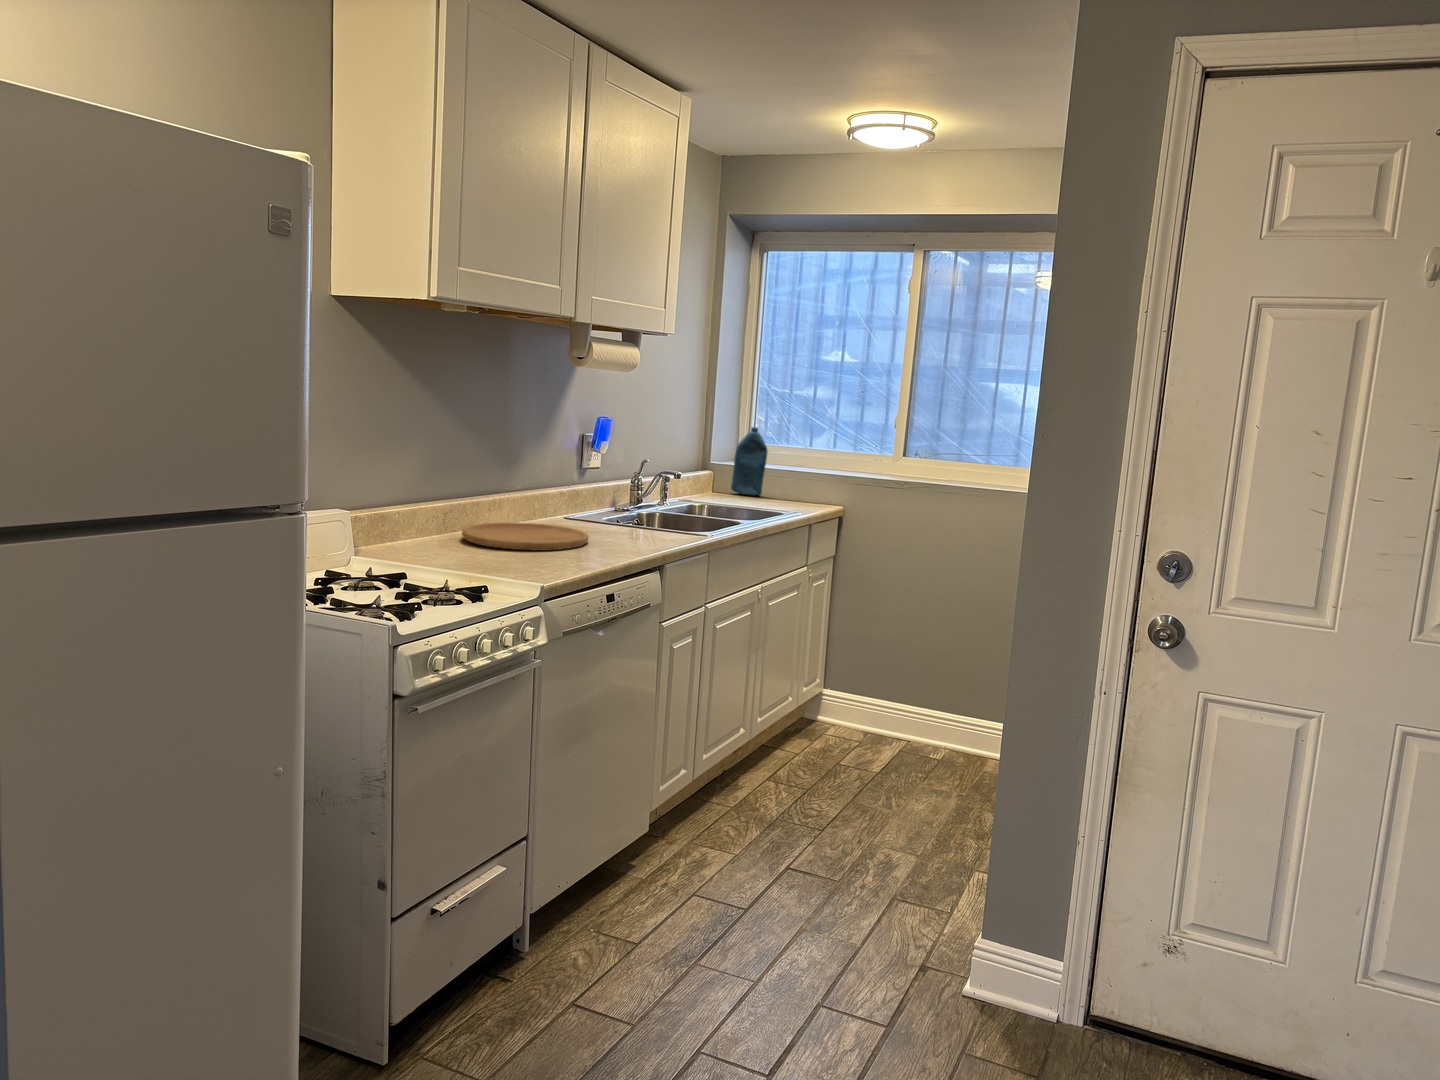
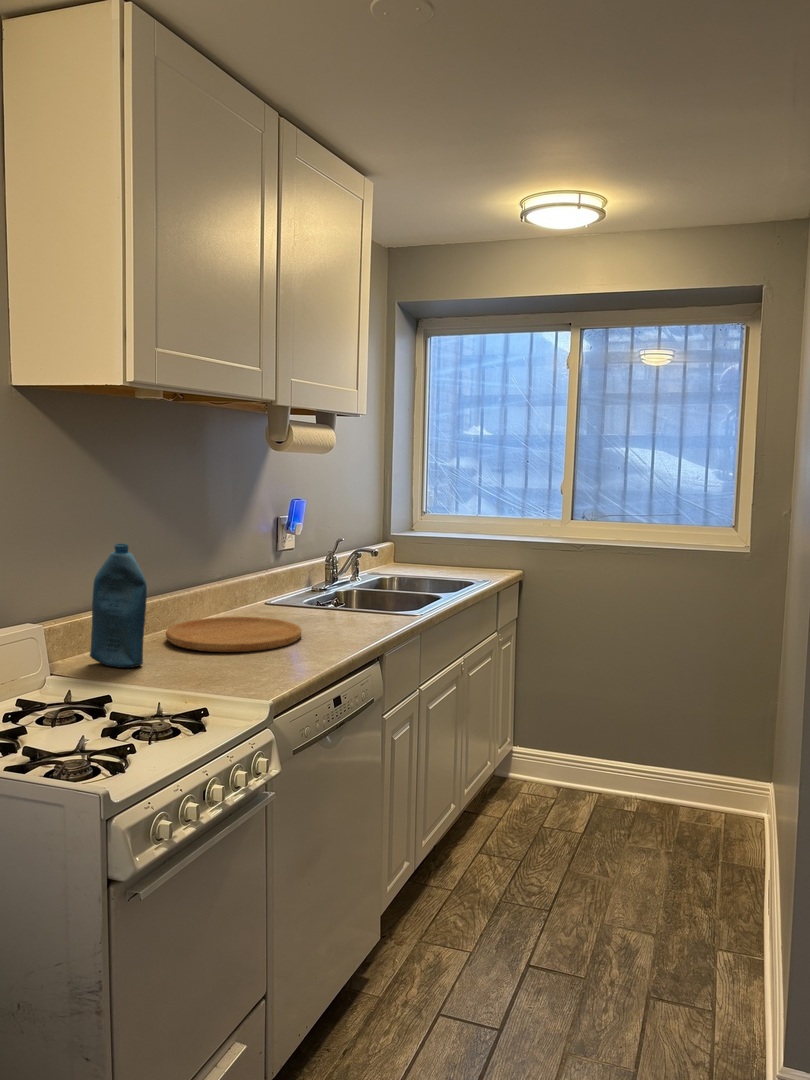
bottle: present [731,427,768,496] -> present [90,543,147,668]

